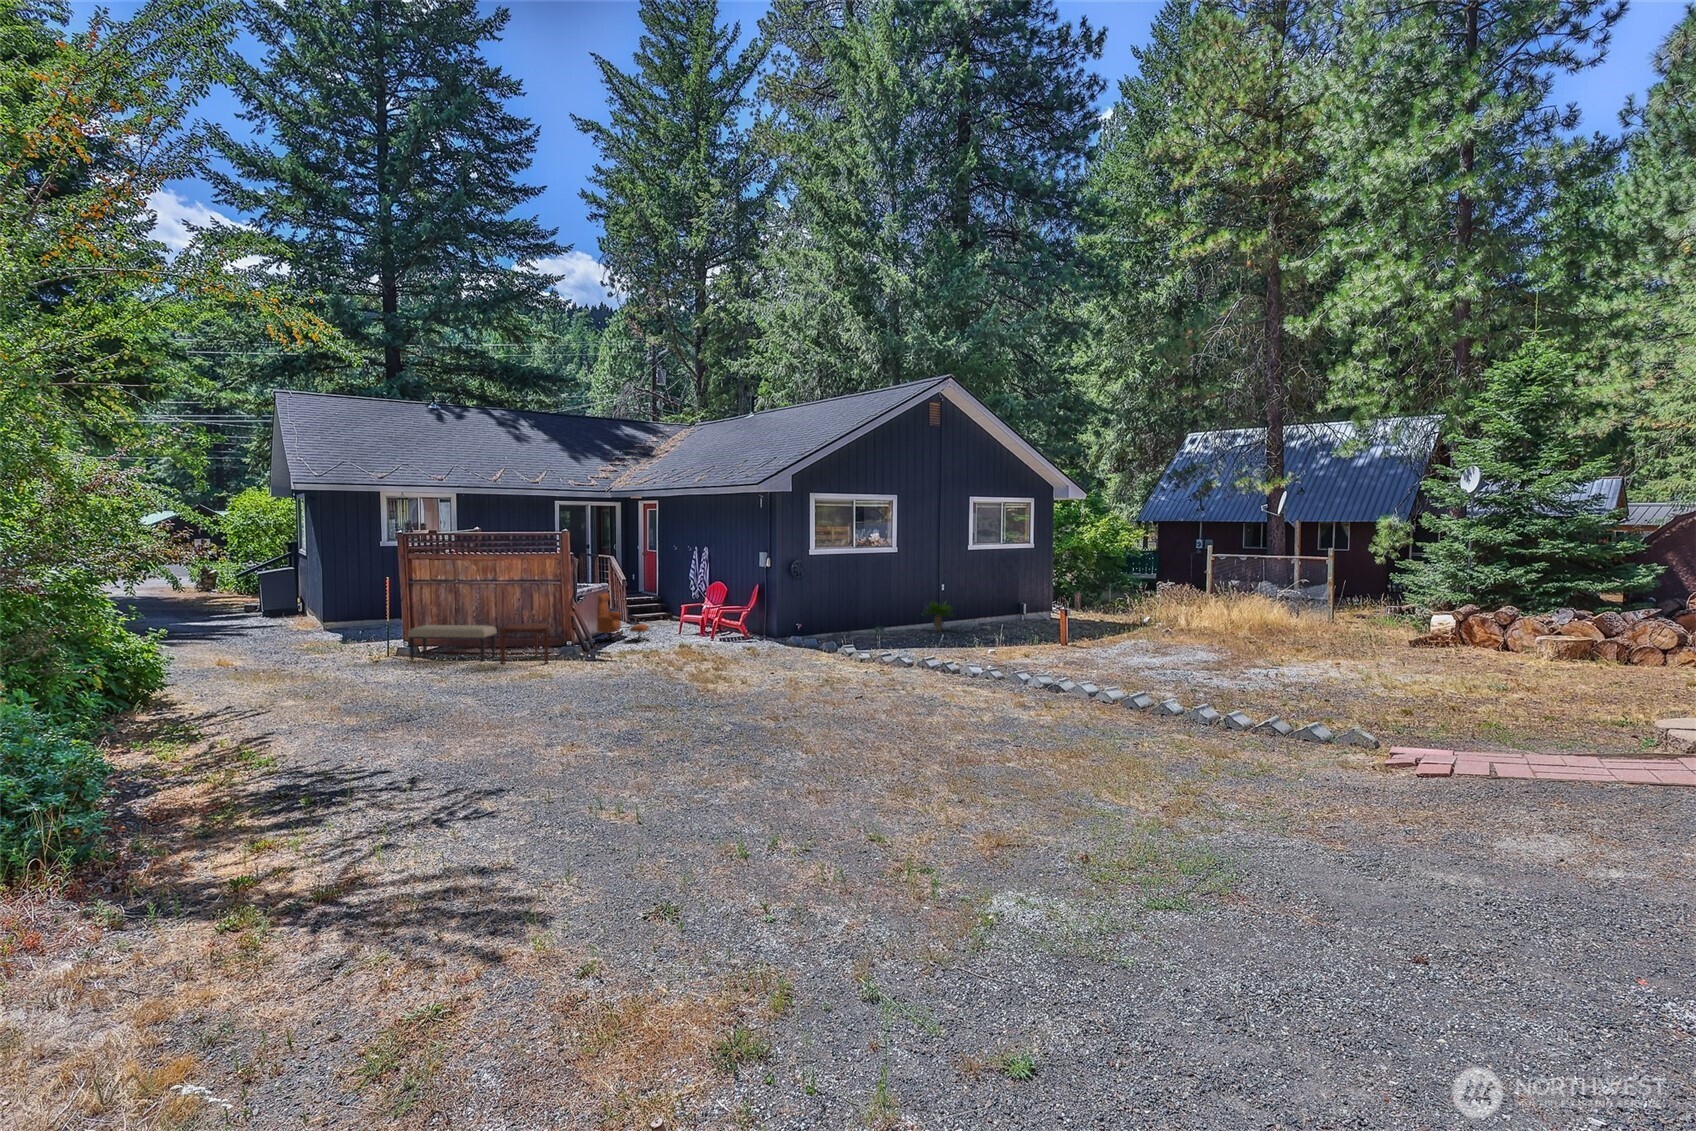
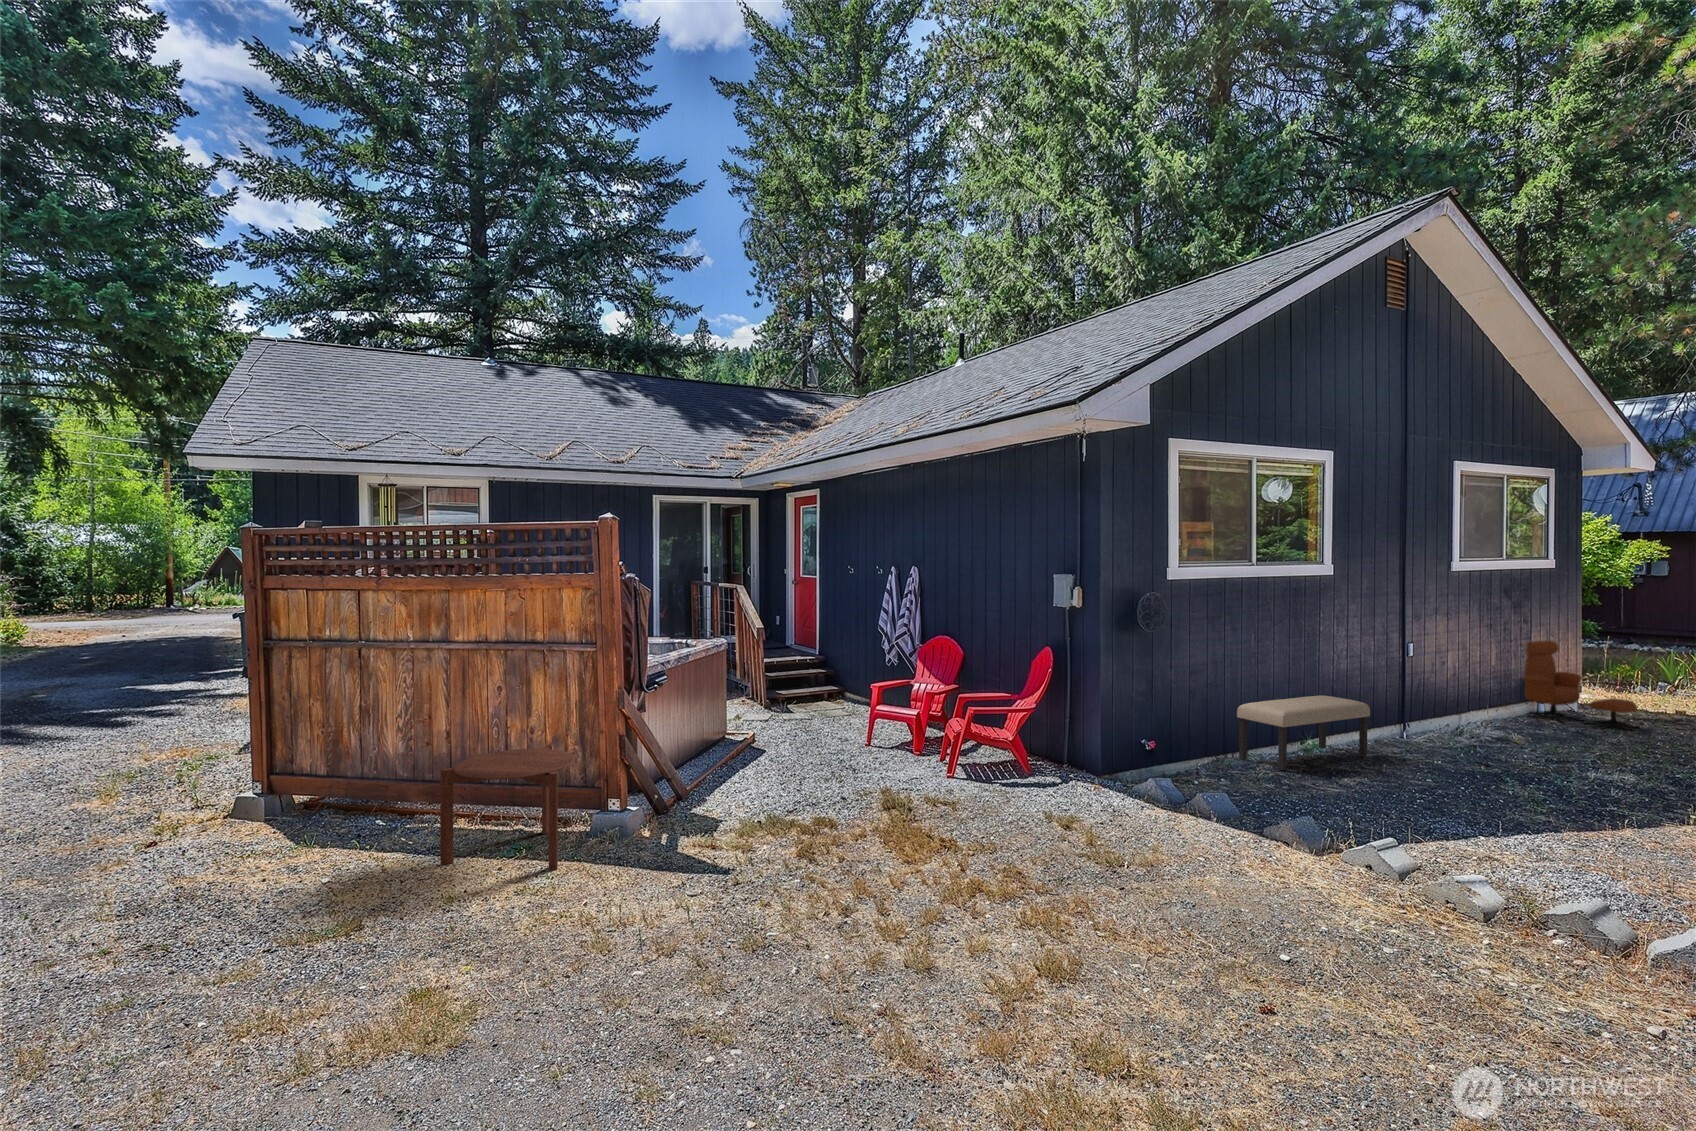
lounge chair: present [597,593,649,642] -> present [1523,641,1639,731]
potted plant: present [923,602,953,631] -> none [1380,677,1480,748]
bench: present [408,625,496,661] -> present [1237,695,1370,771]

